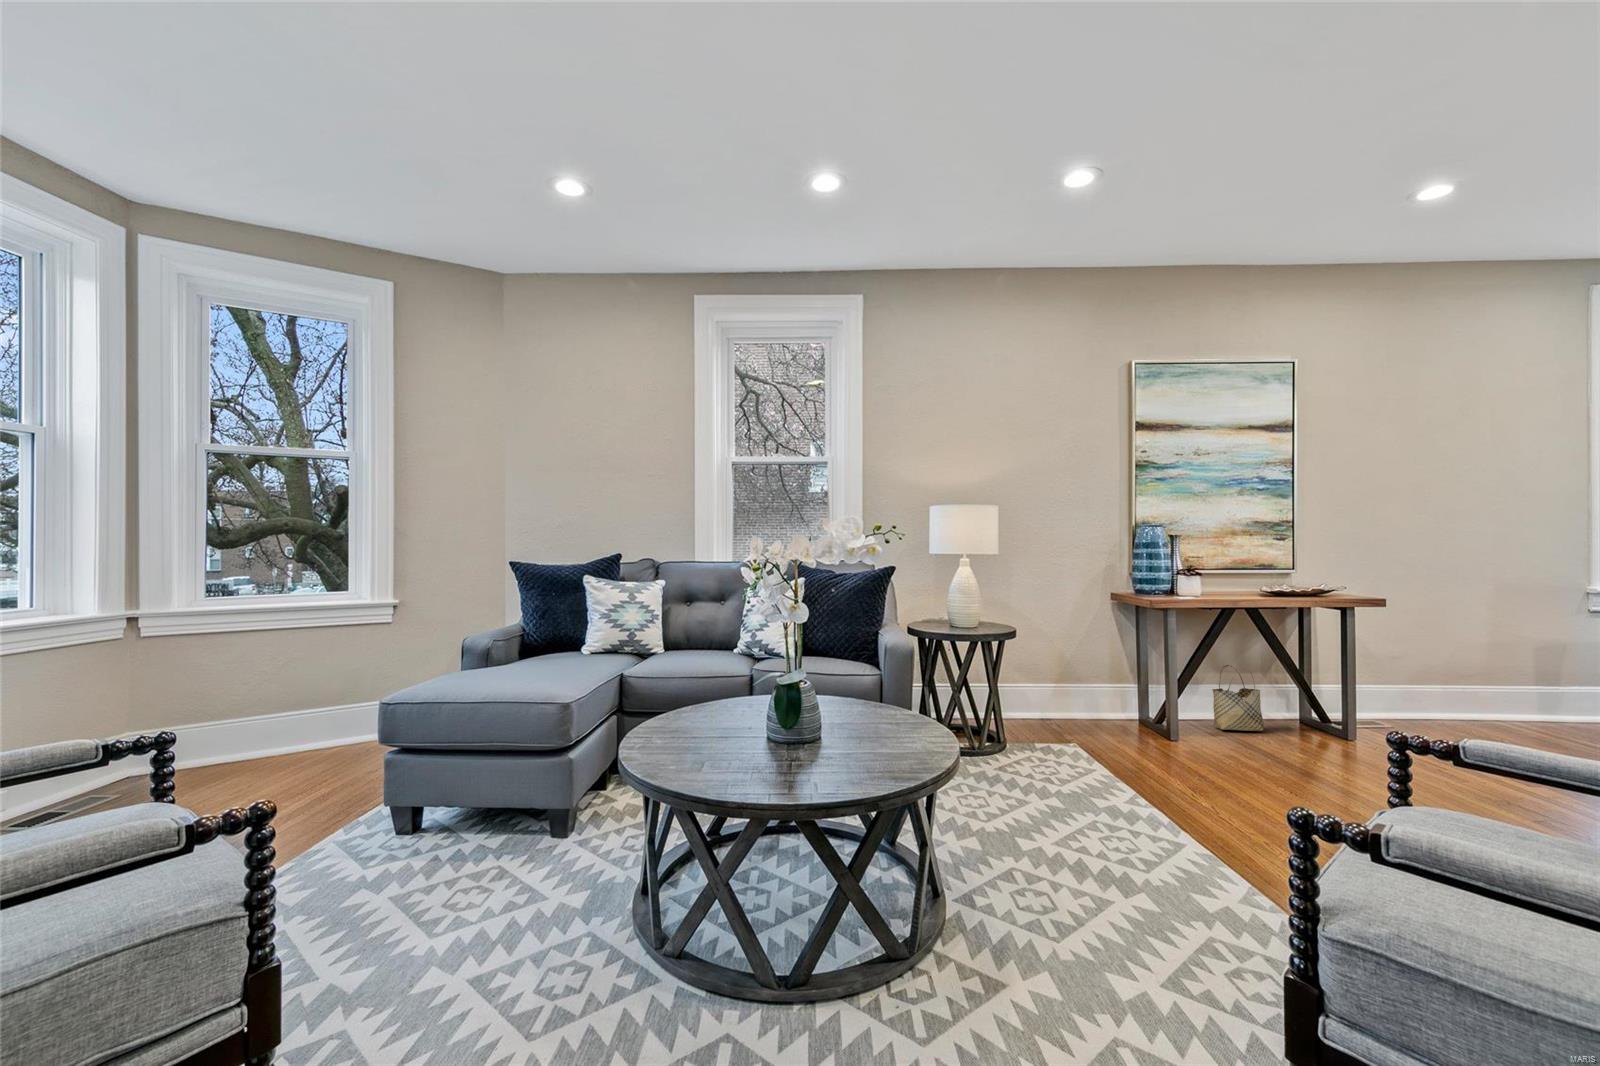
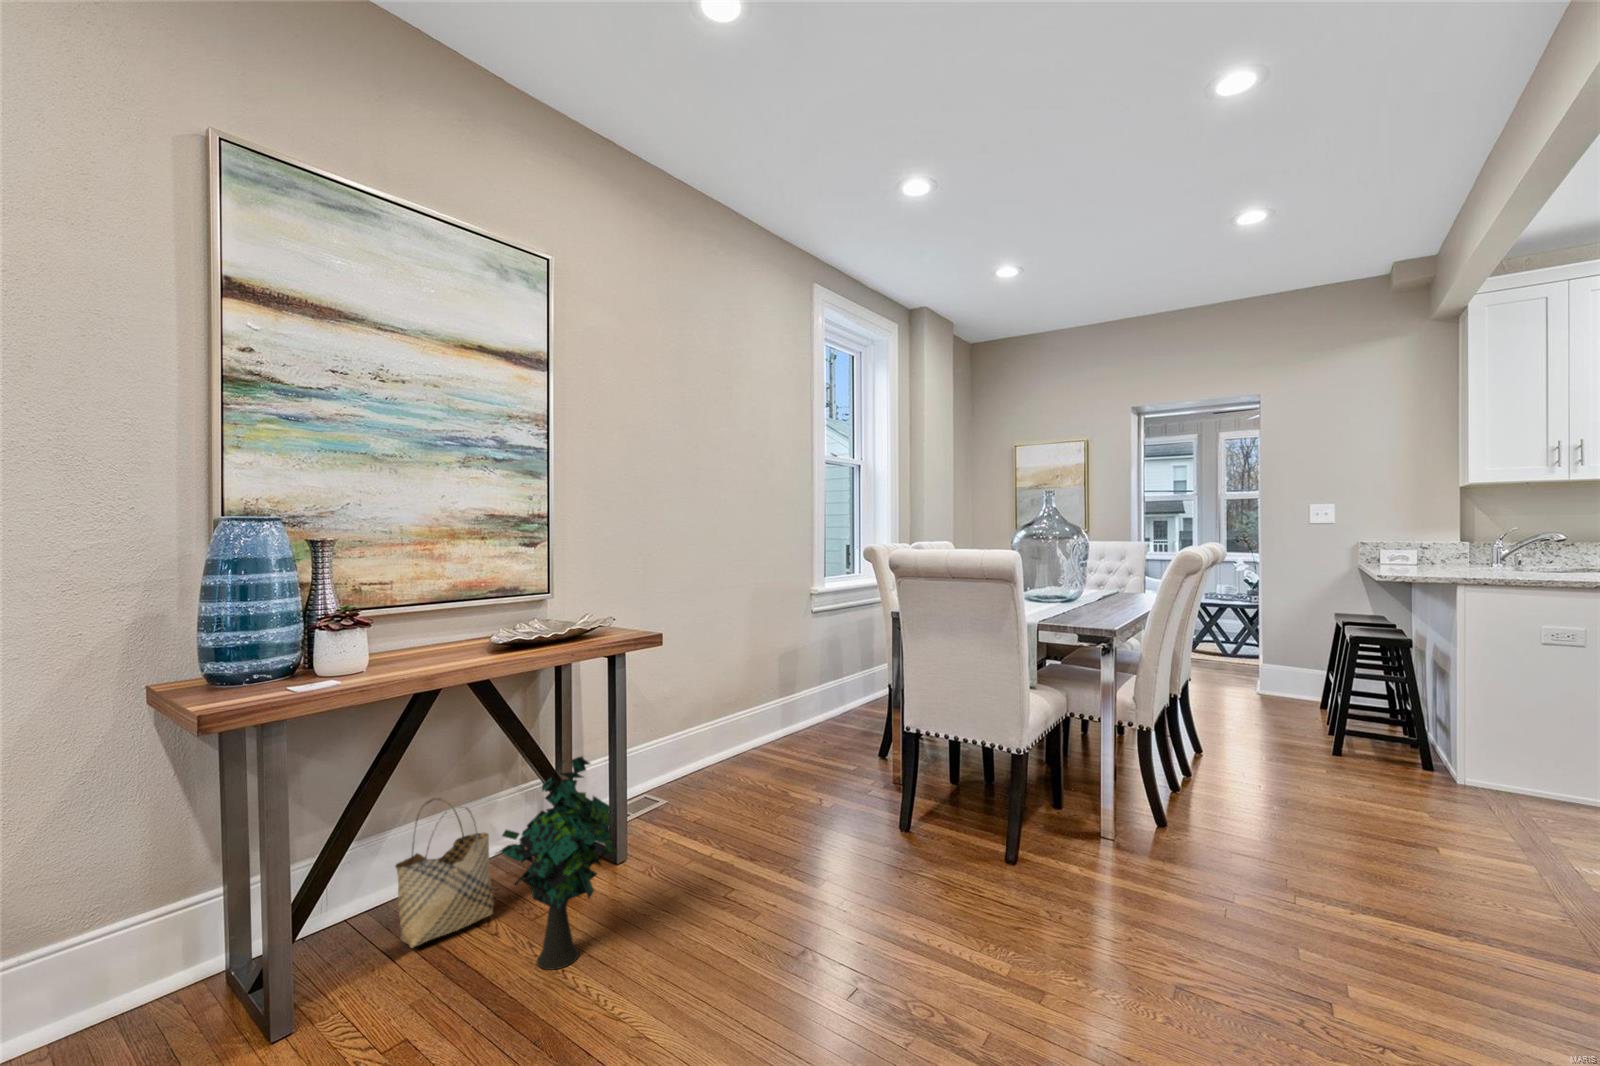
decorative plant: none [1274,653,1351,757] -> present [498,757,617,970]

